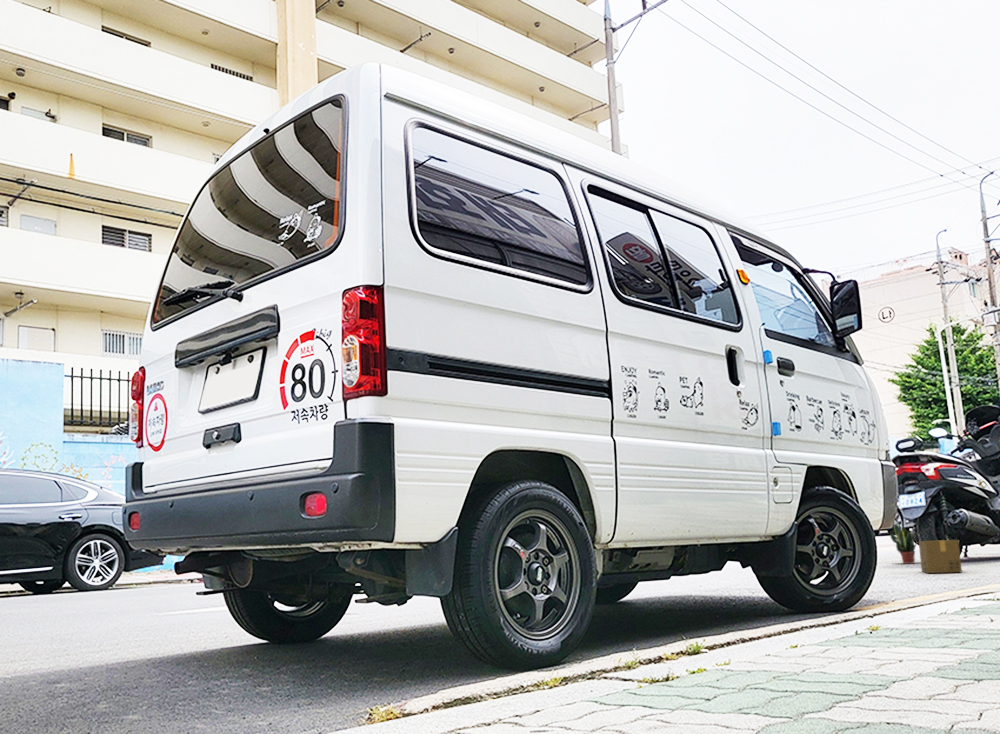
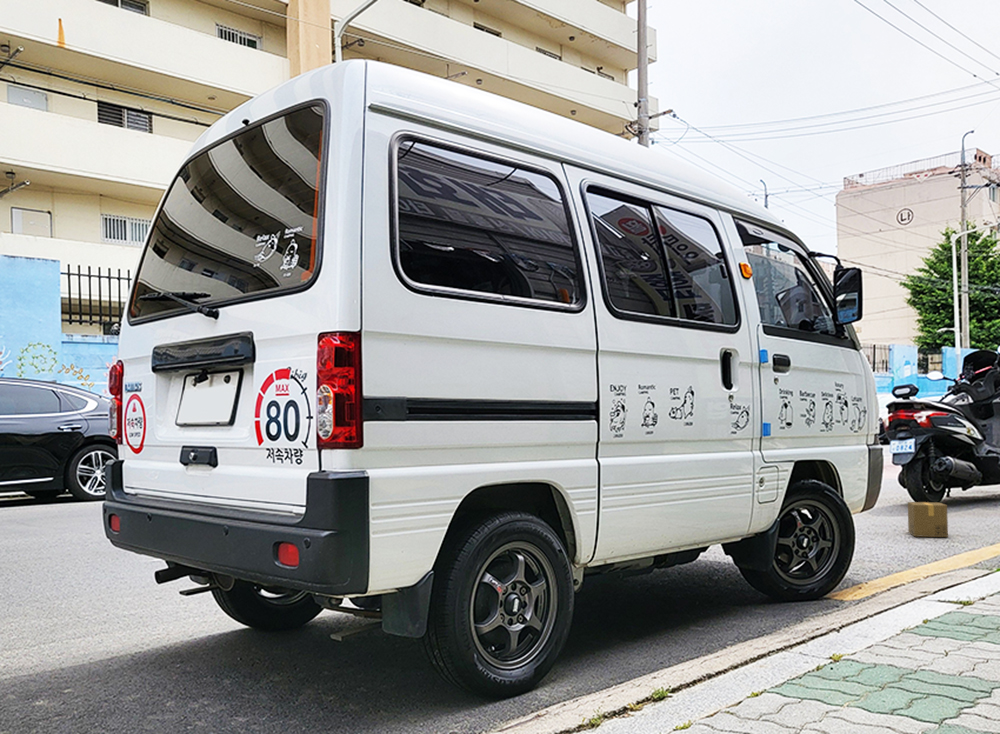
potted plant: present [891,524,916,564] -> none [881,473,912,516]

